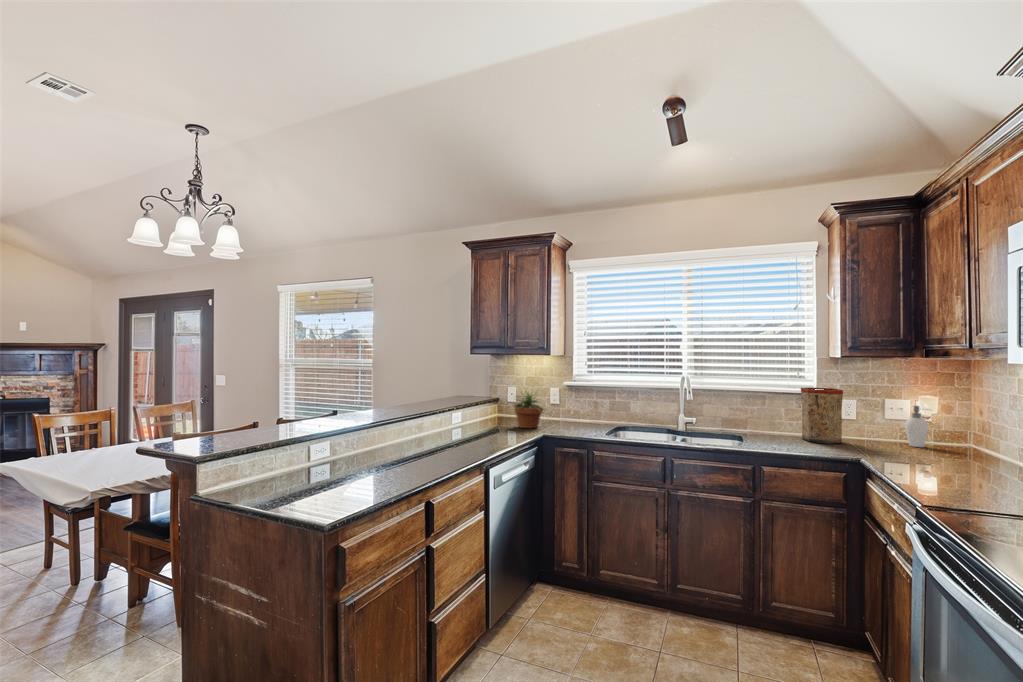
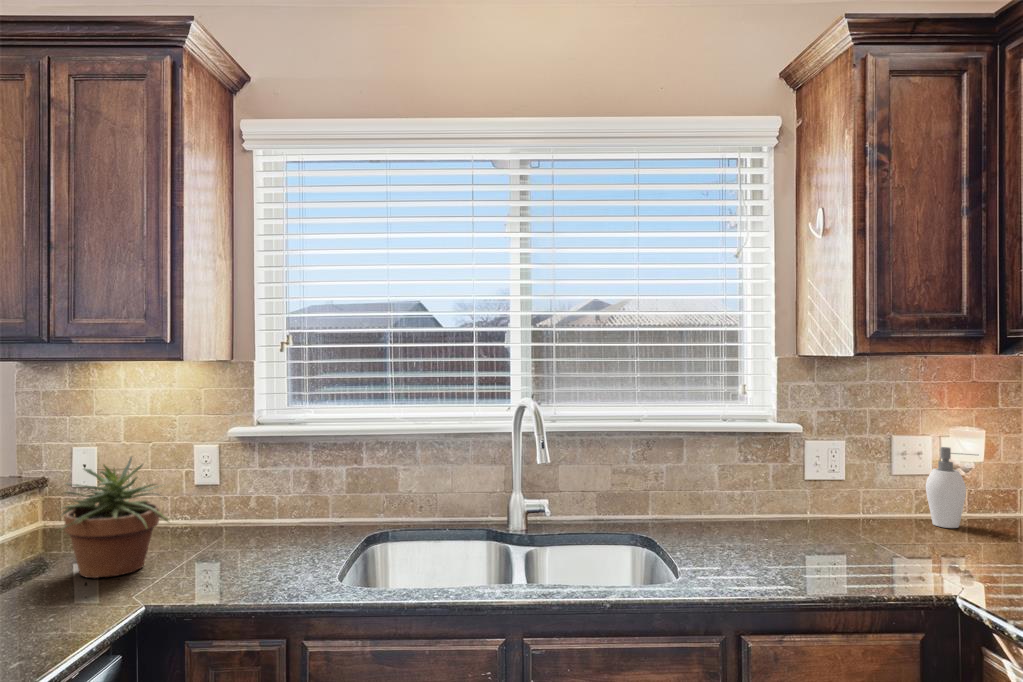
vase: present [801,388,843,444] -> none [755,418,836,541]

